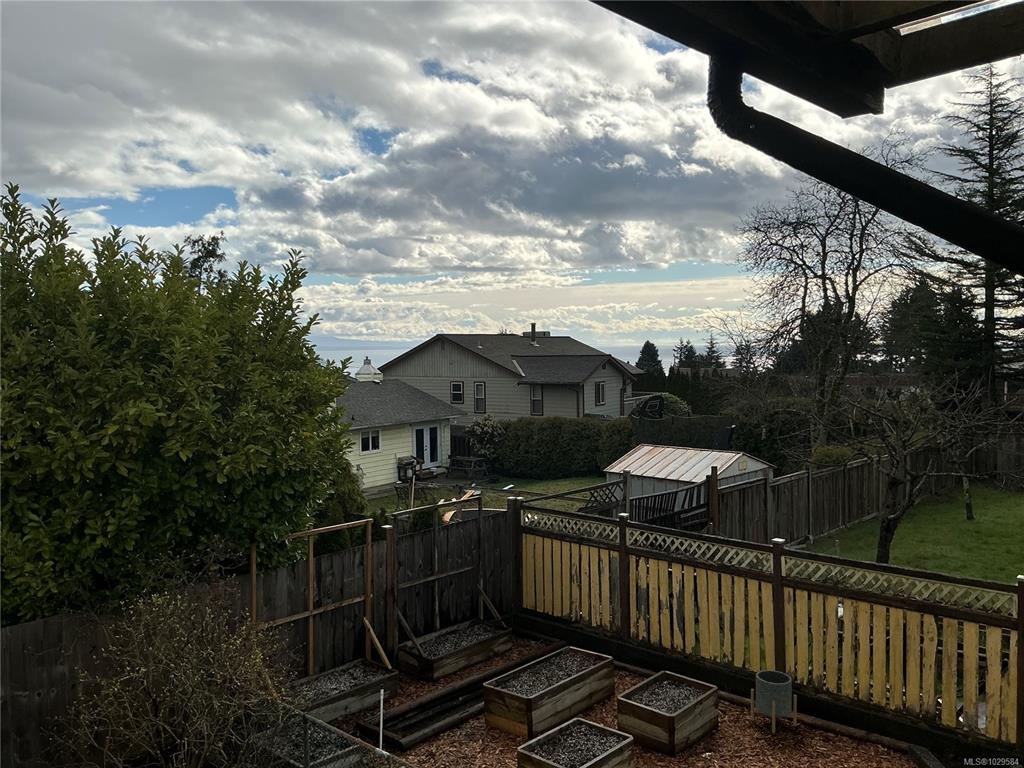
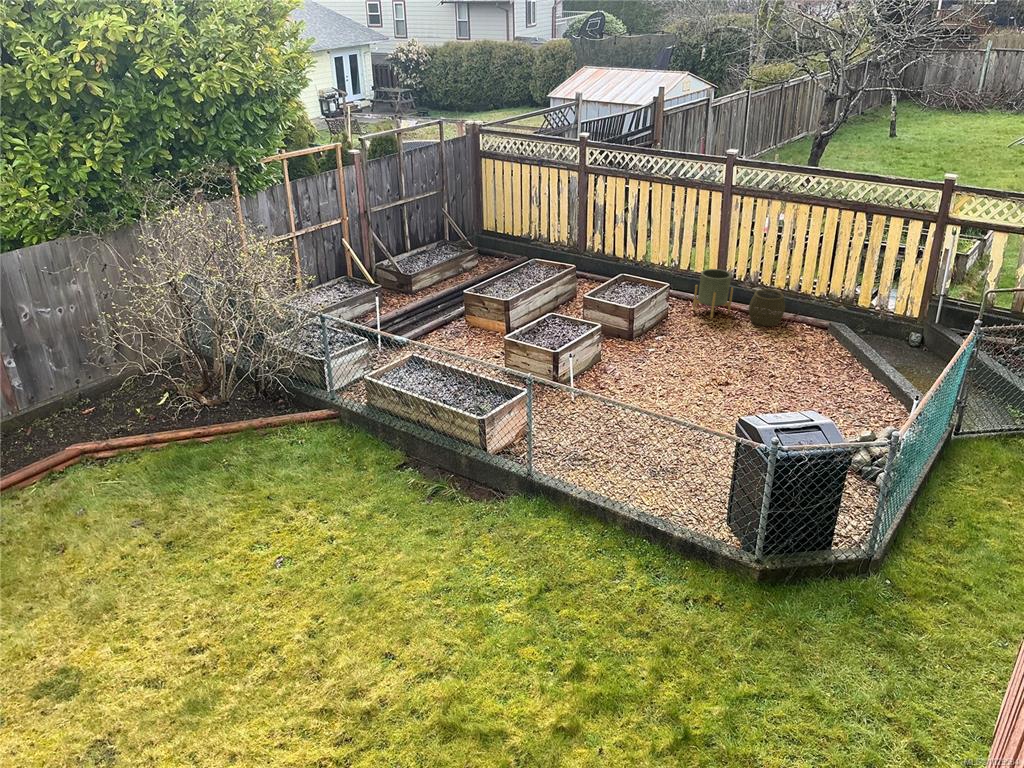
woven basket: none [817,700,863,750] -> present [749,289,785,326]

